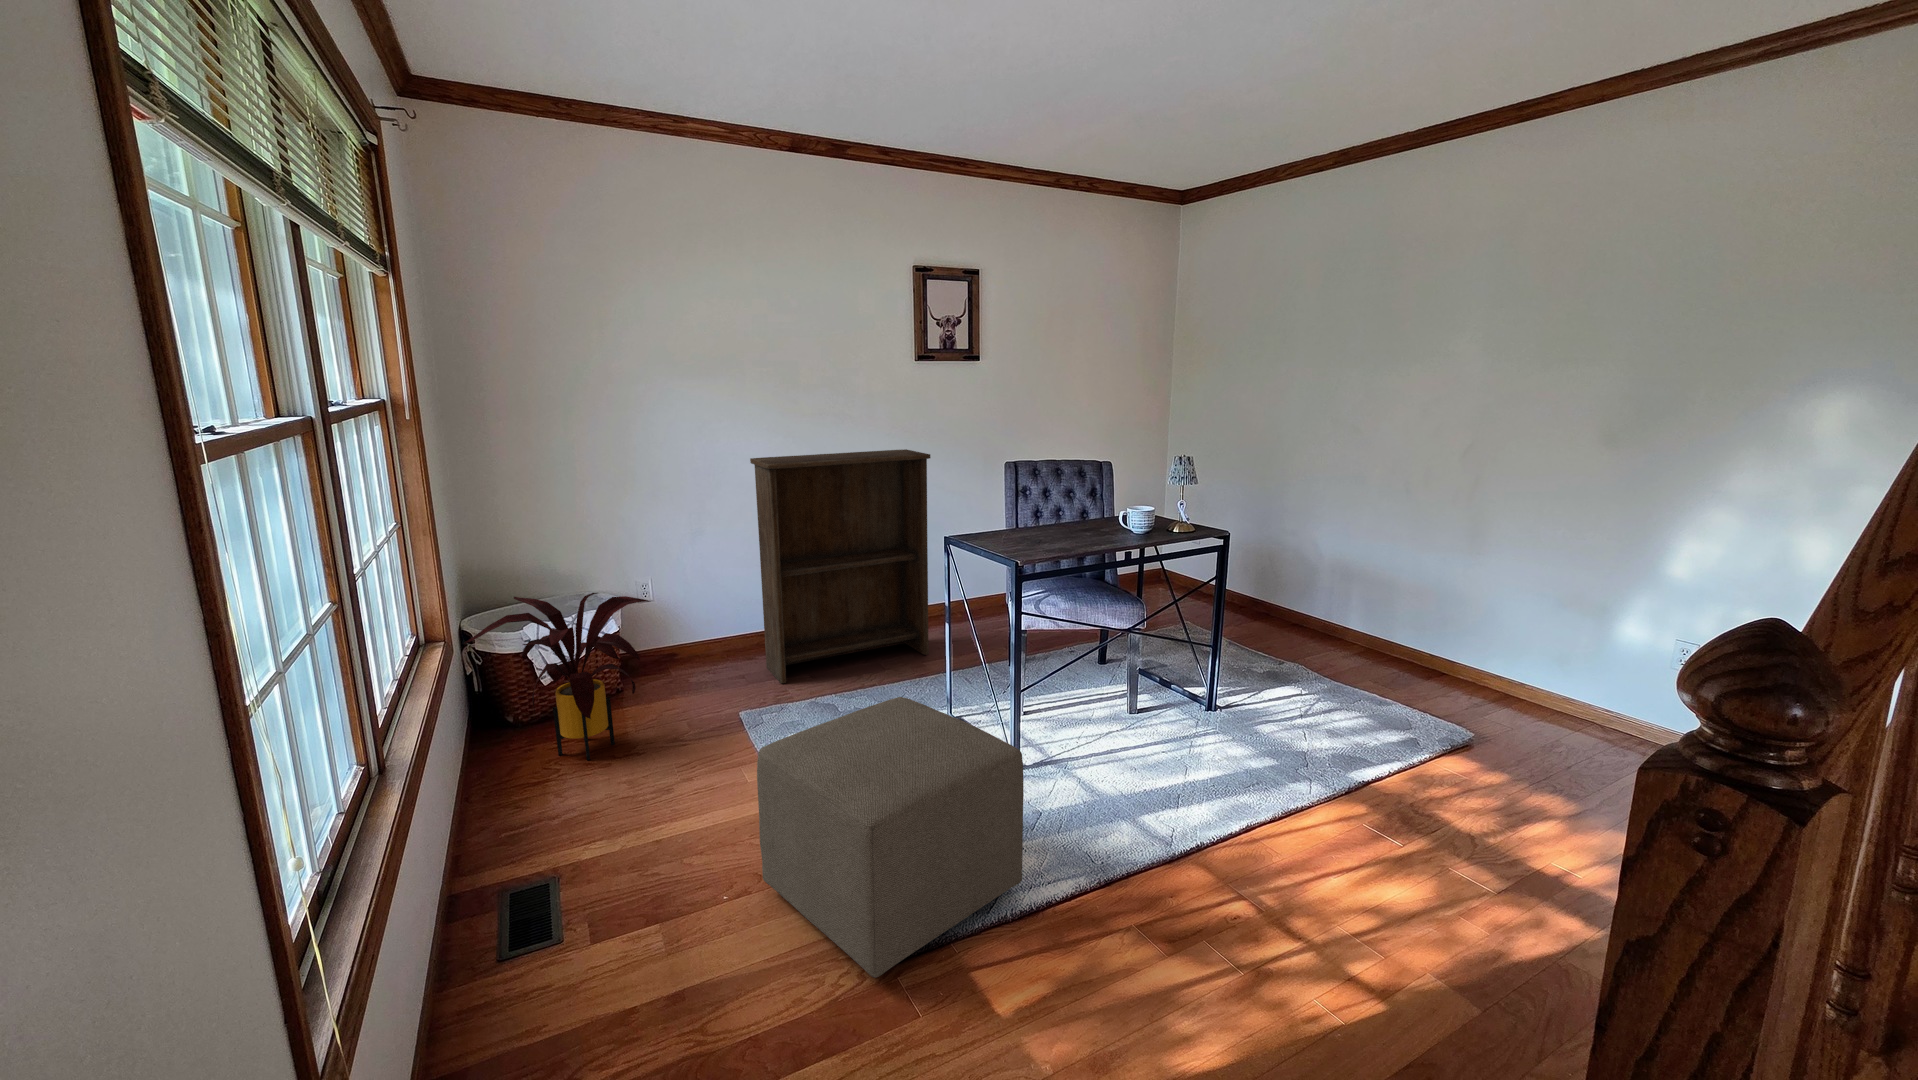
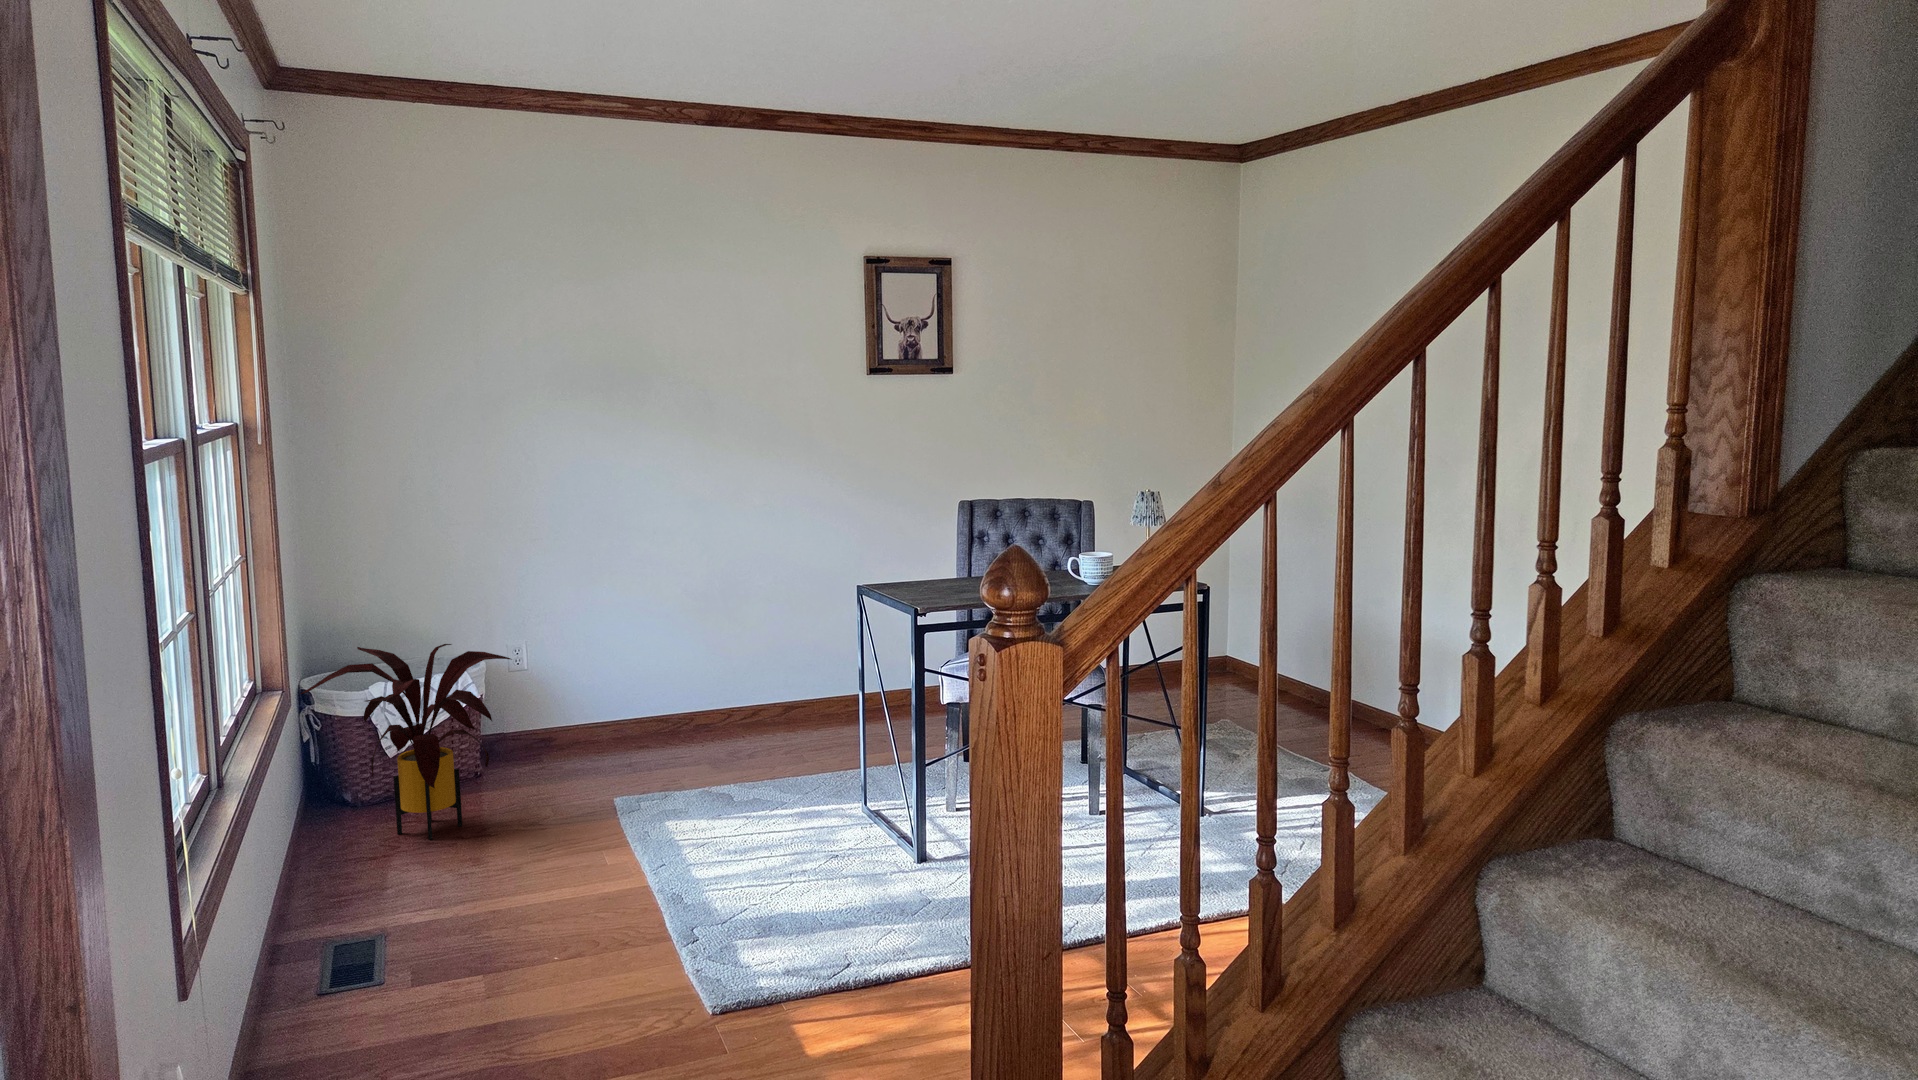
bookshelf: present [750,449,931,683] -> none [644,484,868,773]
ottoman: present [757,697,1024,978] -> none [591,754,875,1015]

